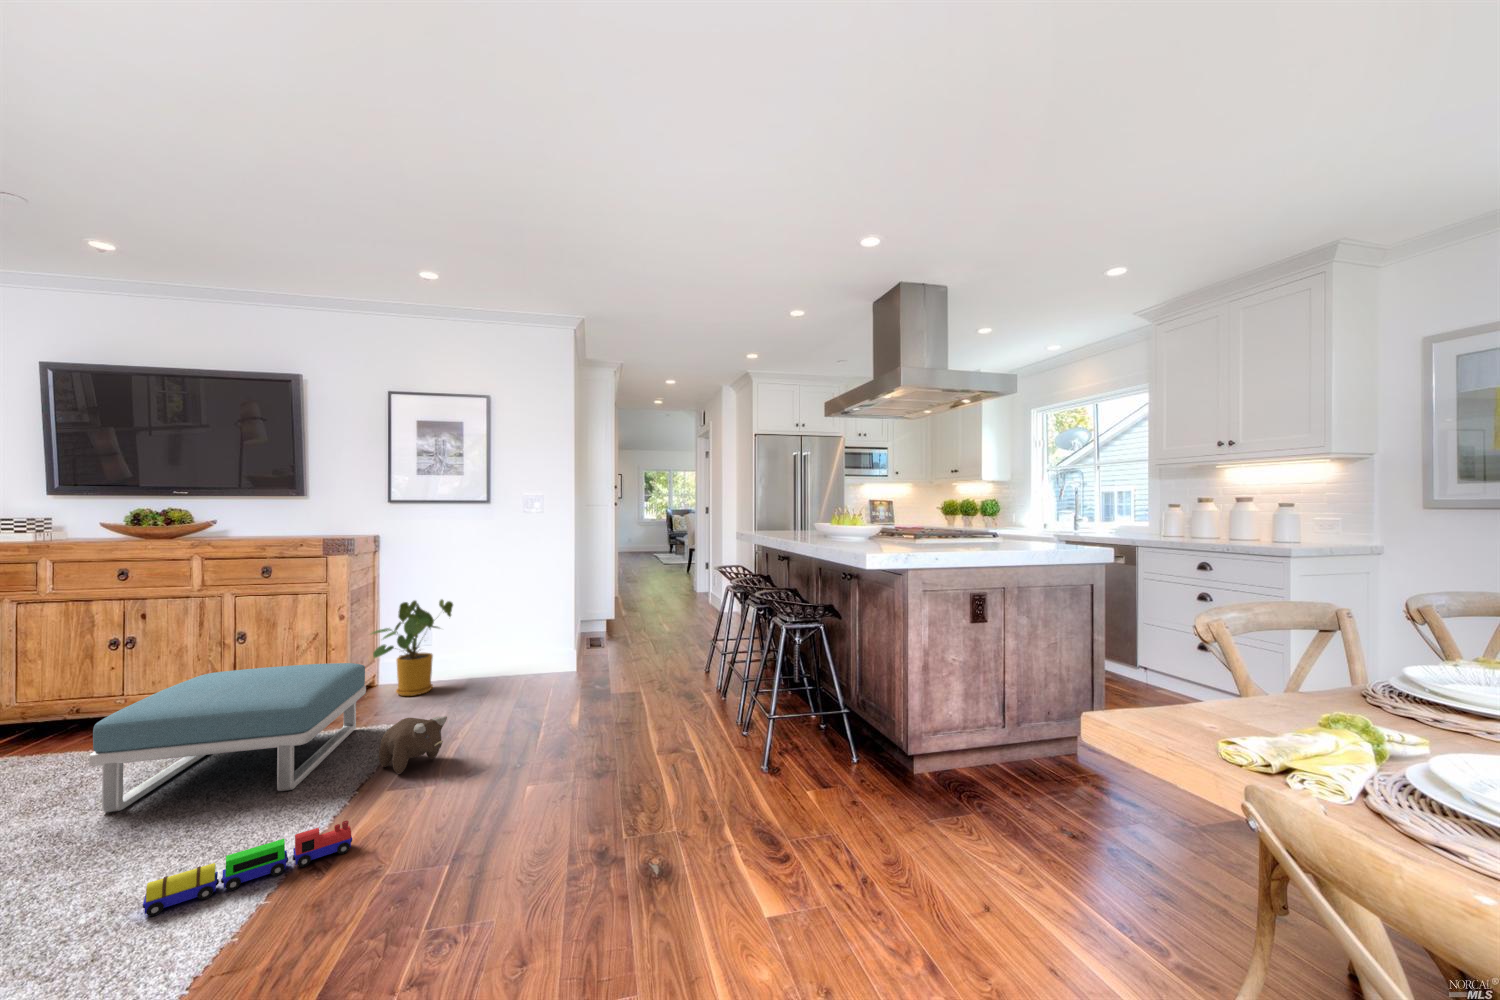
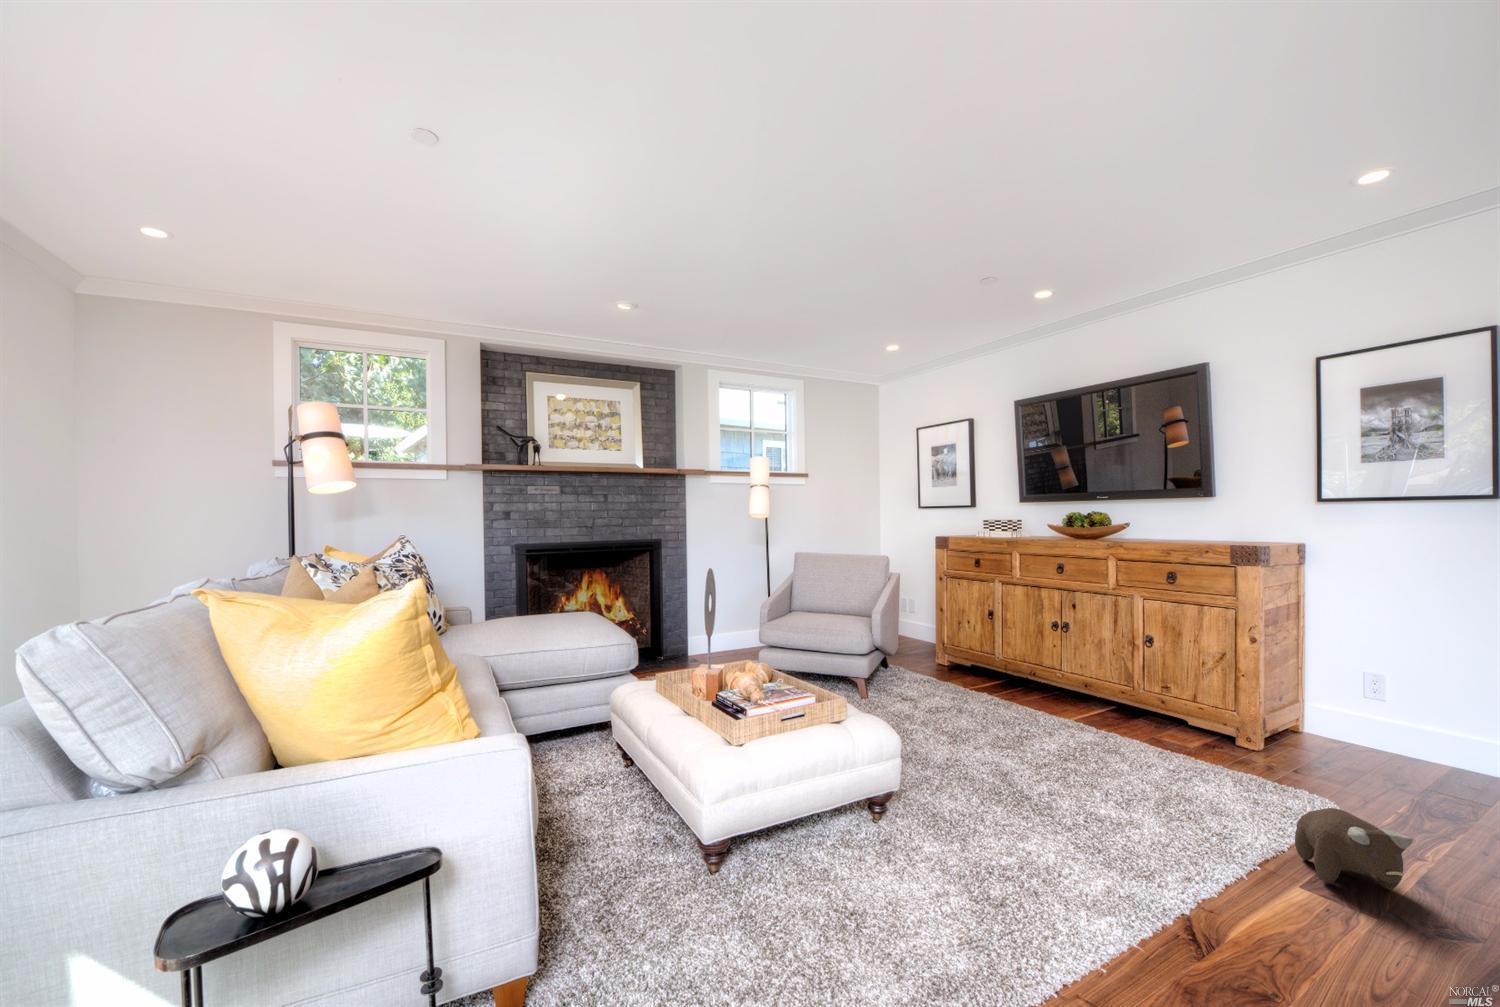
house plant: present [372,600,453,696] -> none [1288,639,1440,775]
footstool: present [89,663,366,812] -> none [1028,670,1283,826]
toy train: present [142,821,352,916] -> none [1041,852,1243,951]

